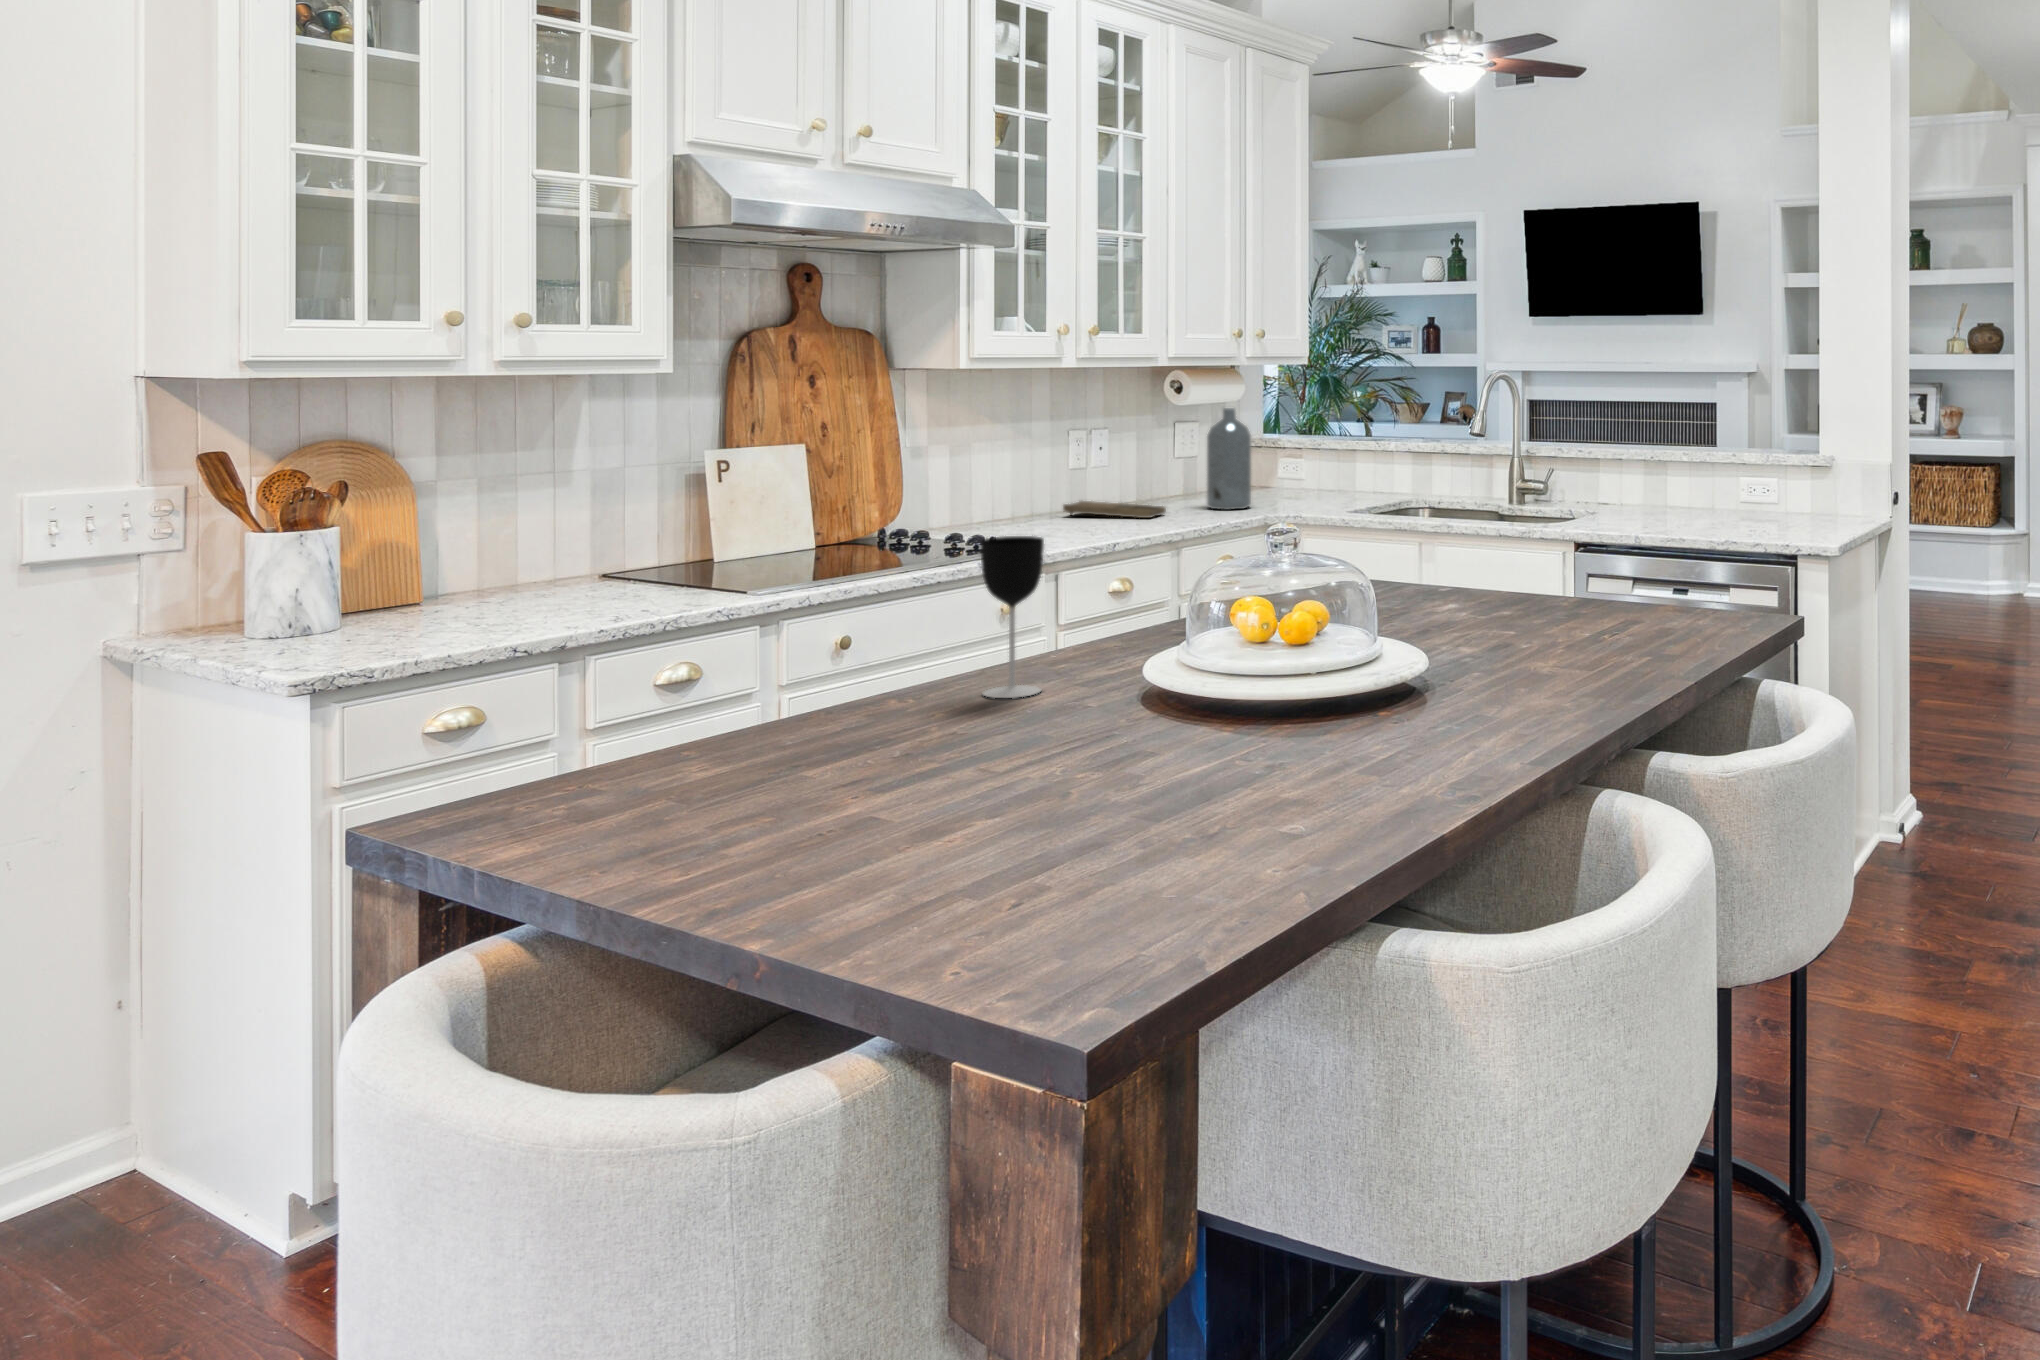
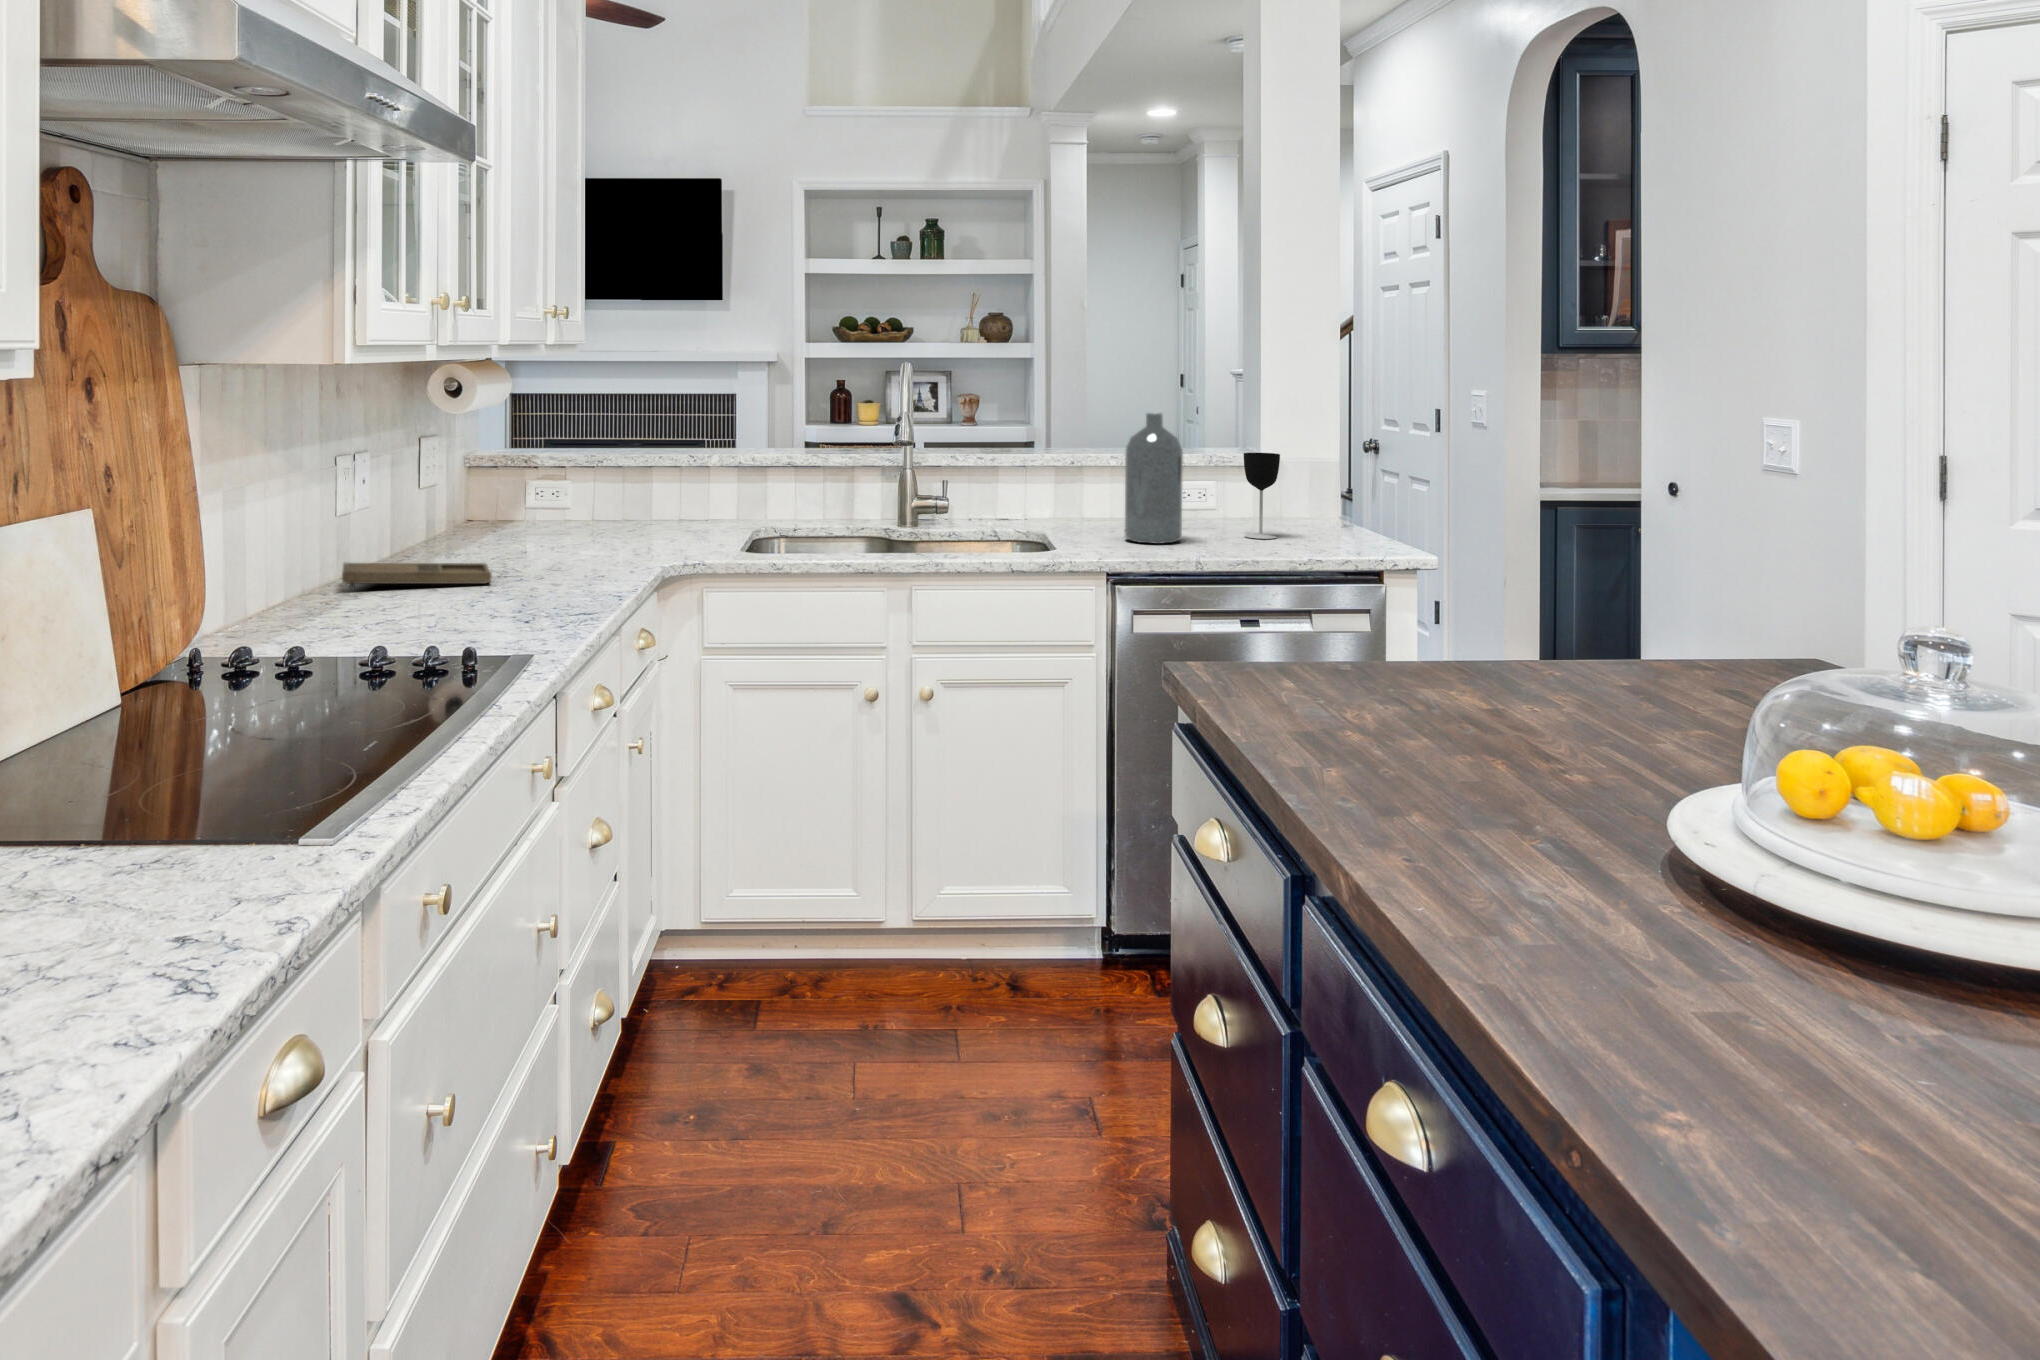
bottle: present [1207,408,1251,510] -> present [1125,413,1183,544]
wine glass: present [980,536,1044,698] -> present [1244,453,1280,539]

